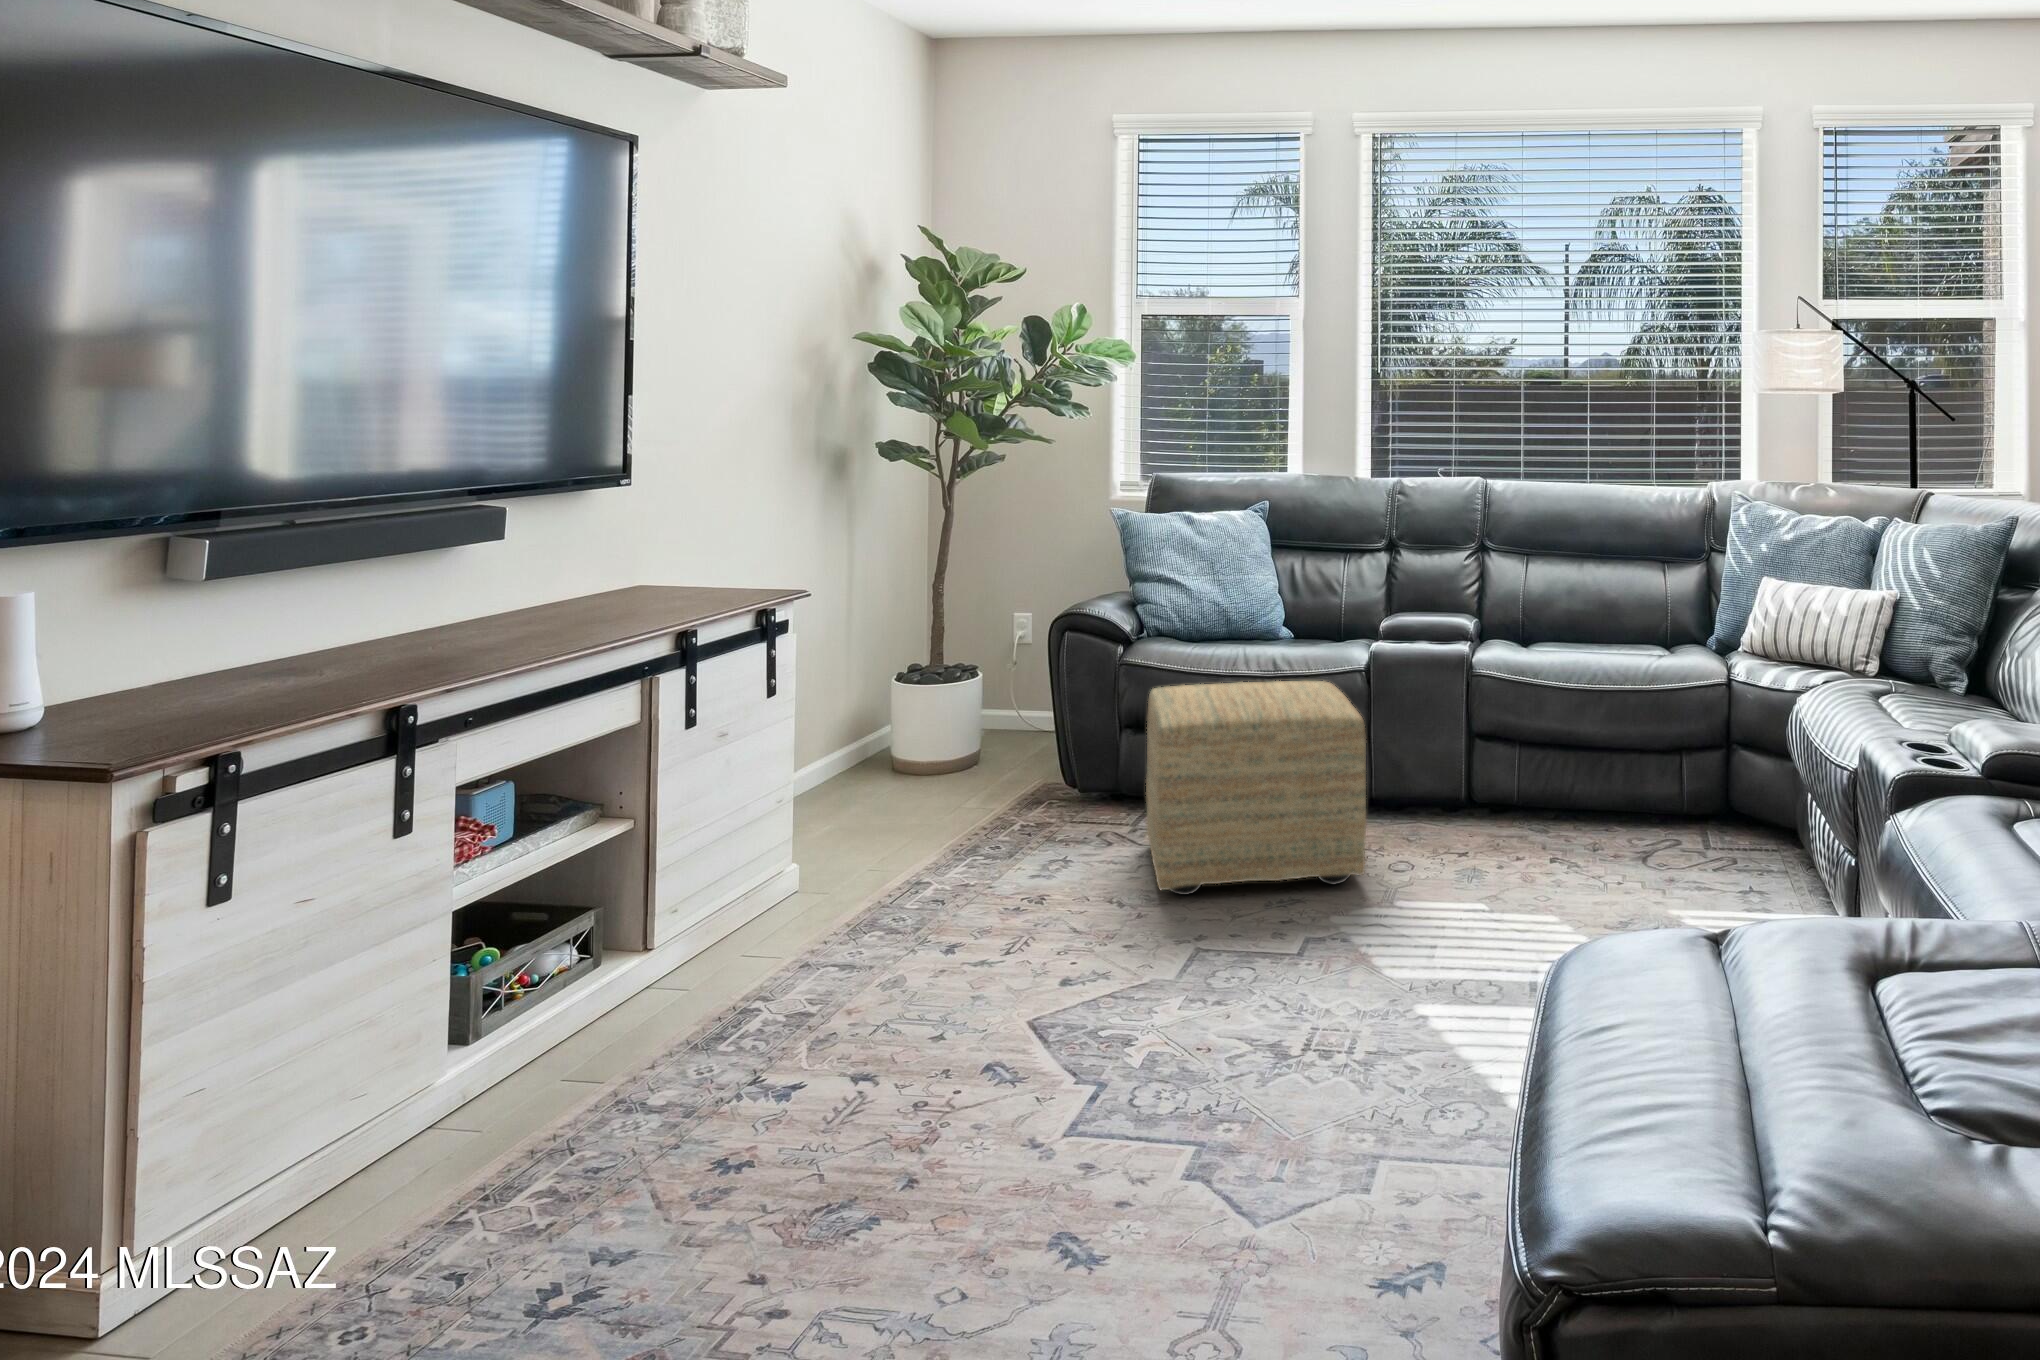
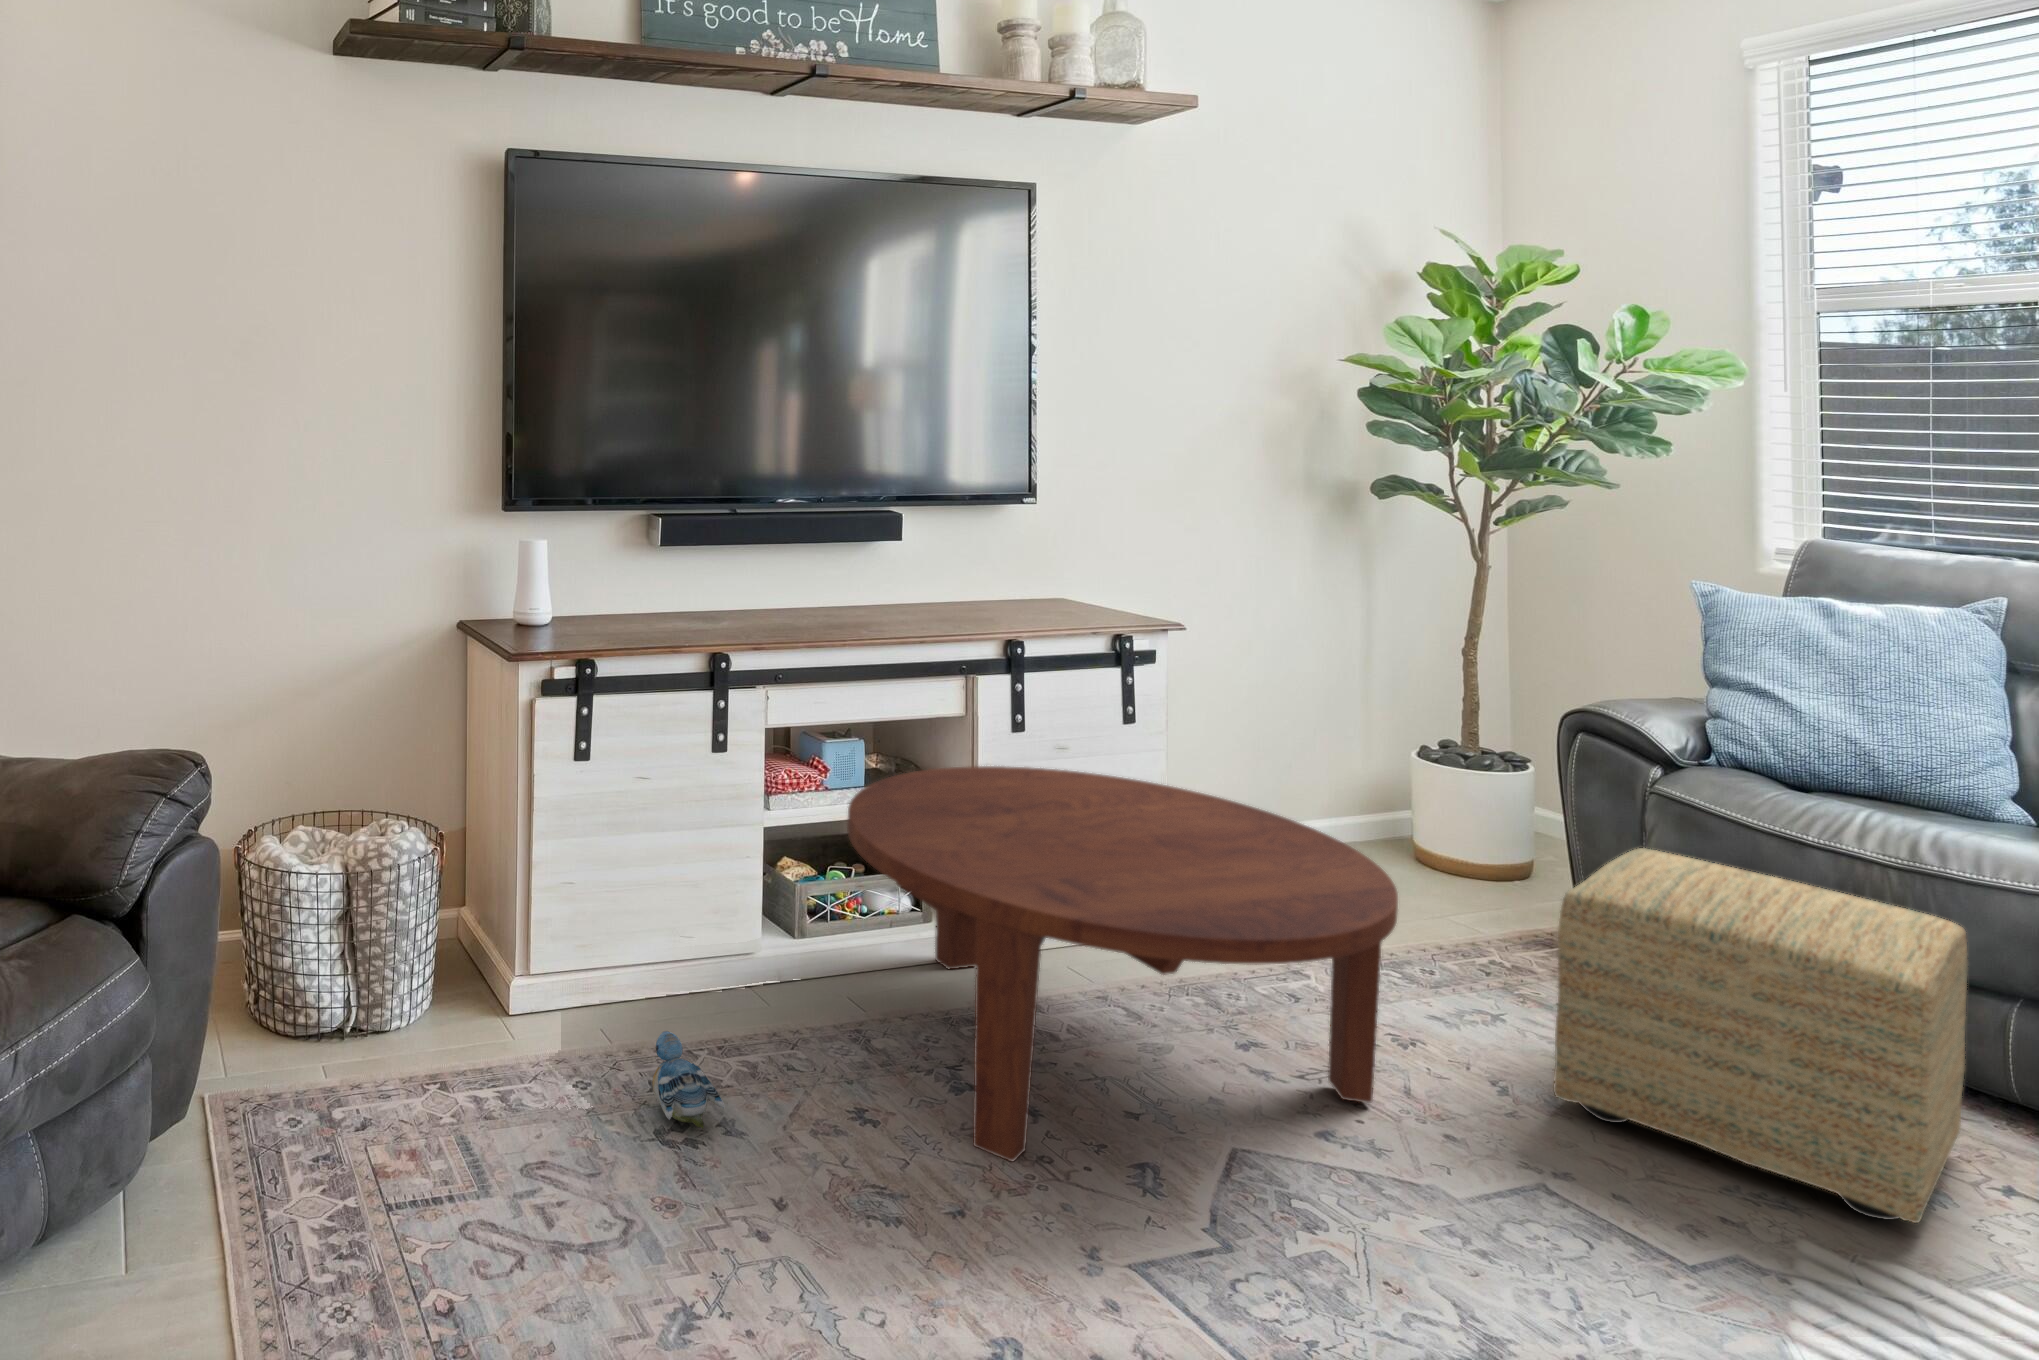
coffee table: none [572,732,1124,1131] -> present [847,766,1398,1162]
plush toy: none [486,1186,615,1284] -> present [652,1031,725,1129]

